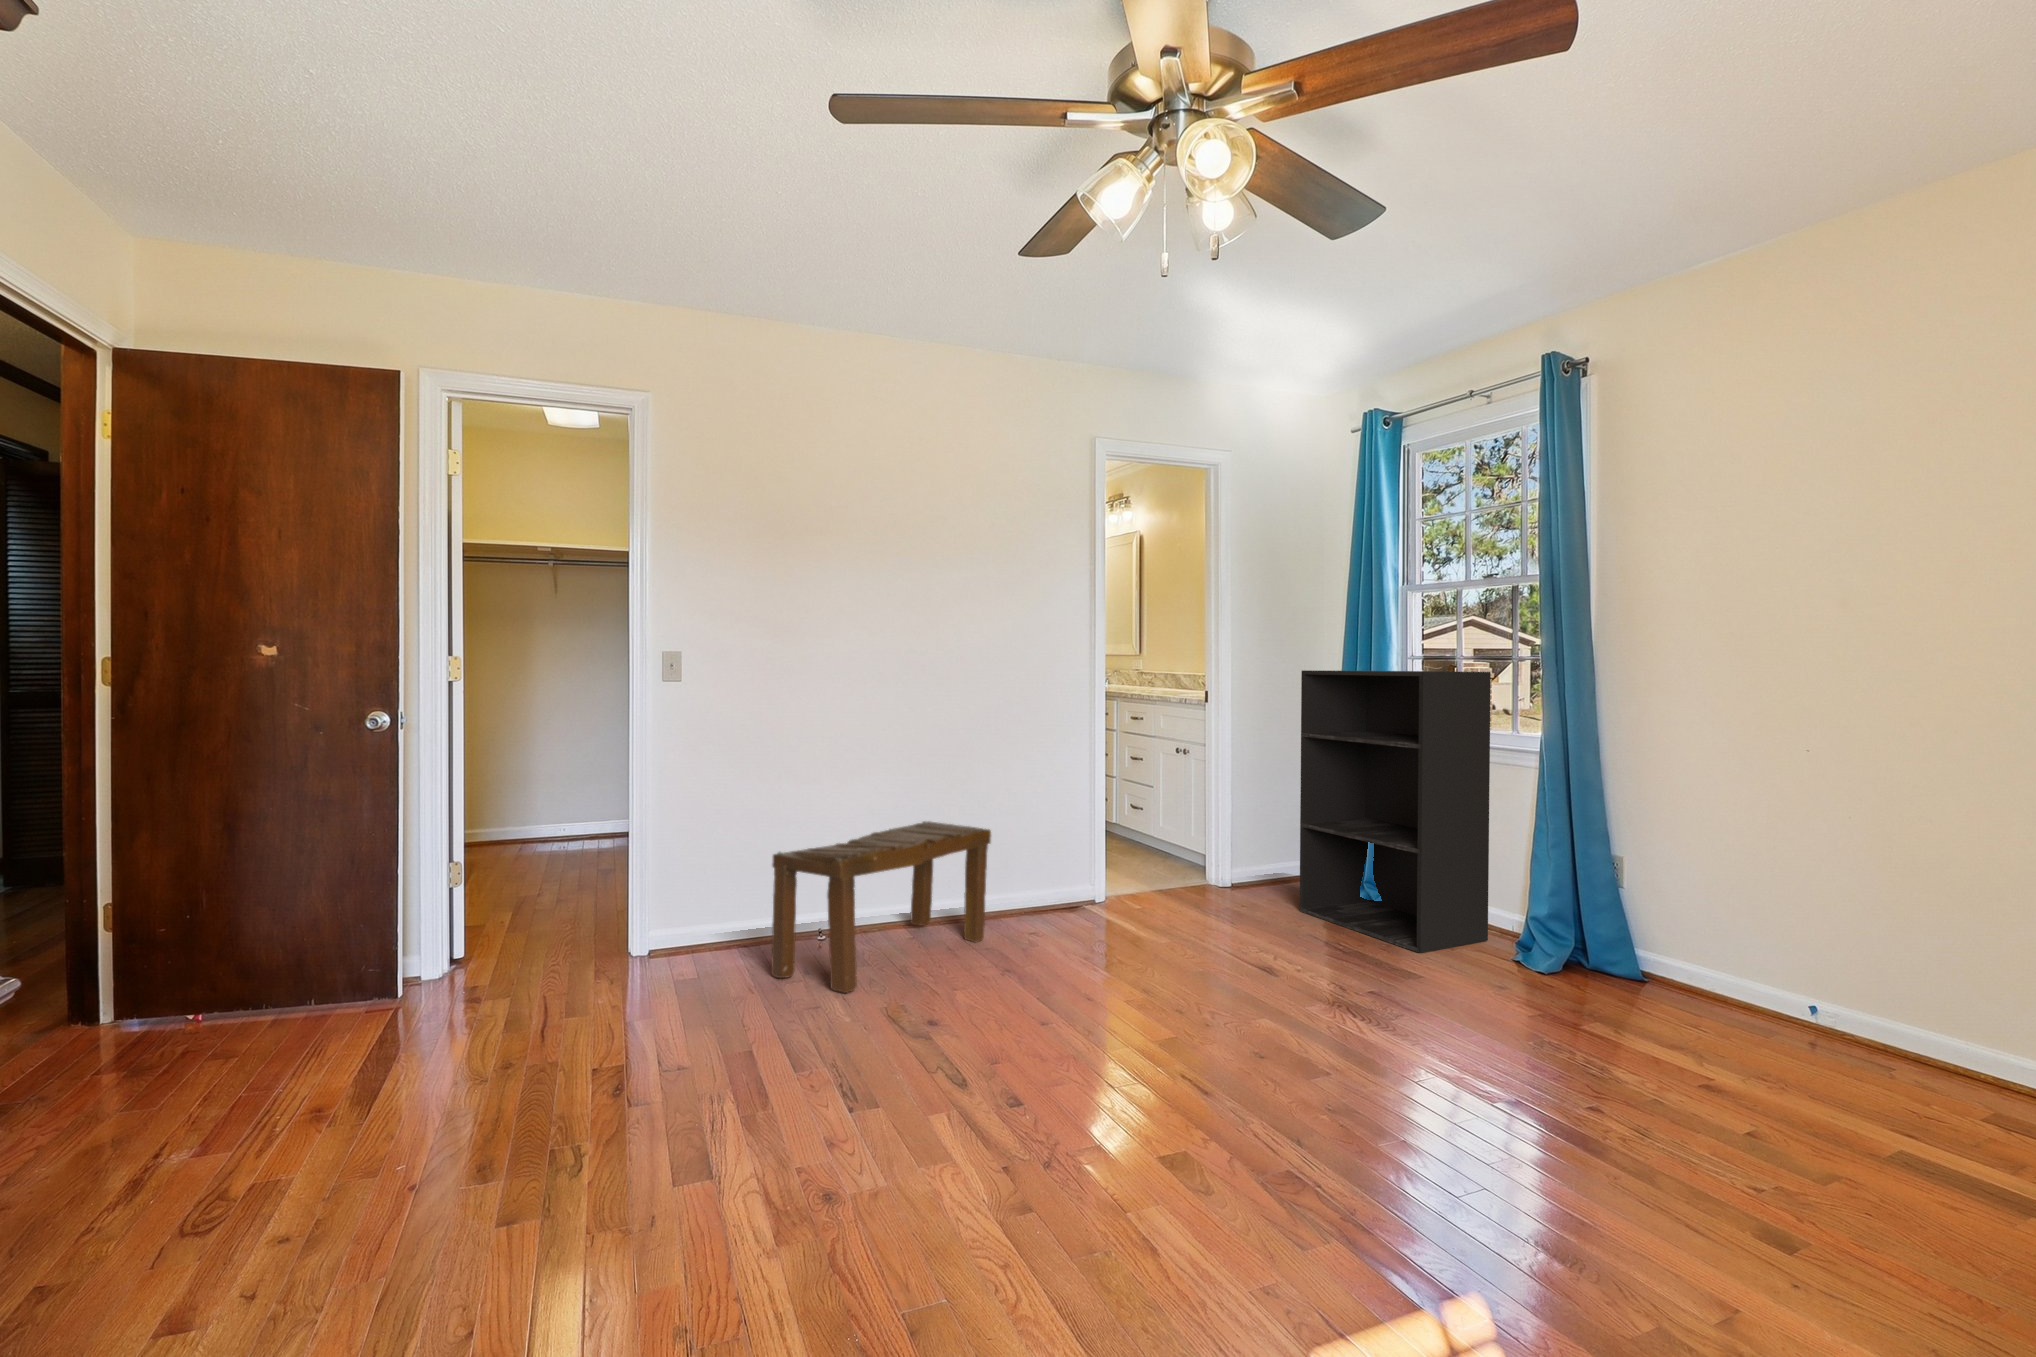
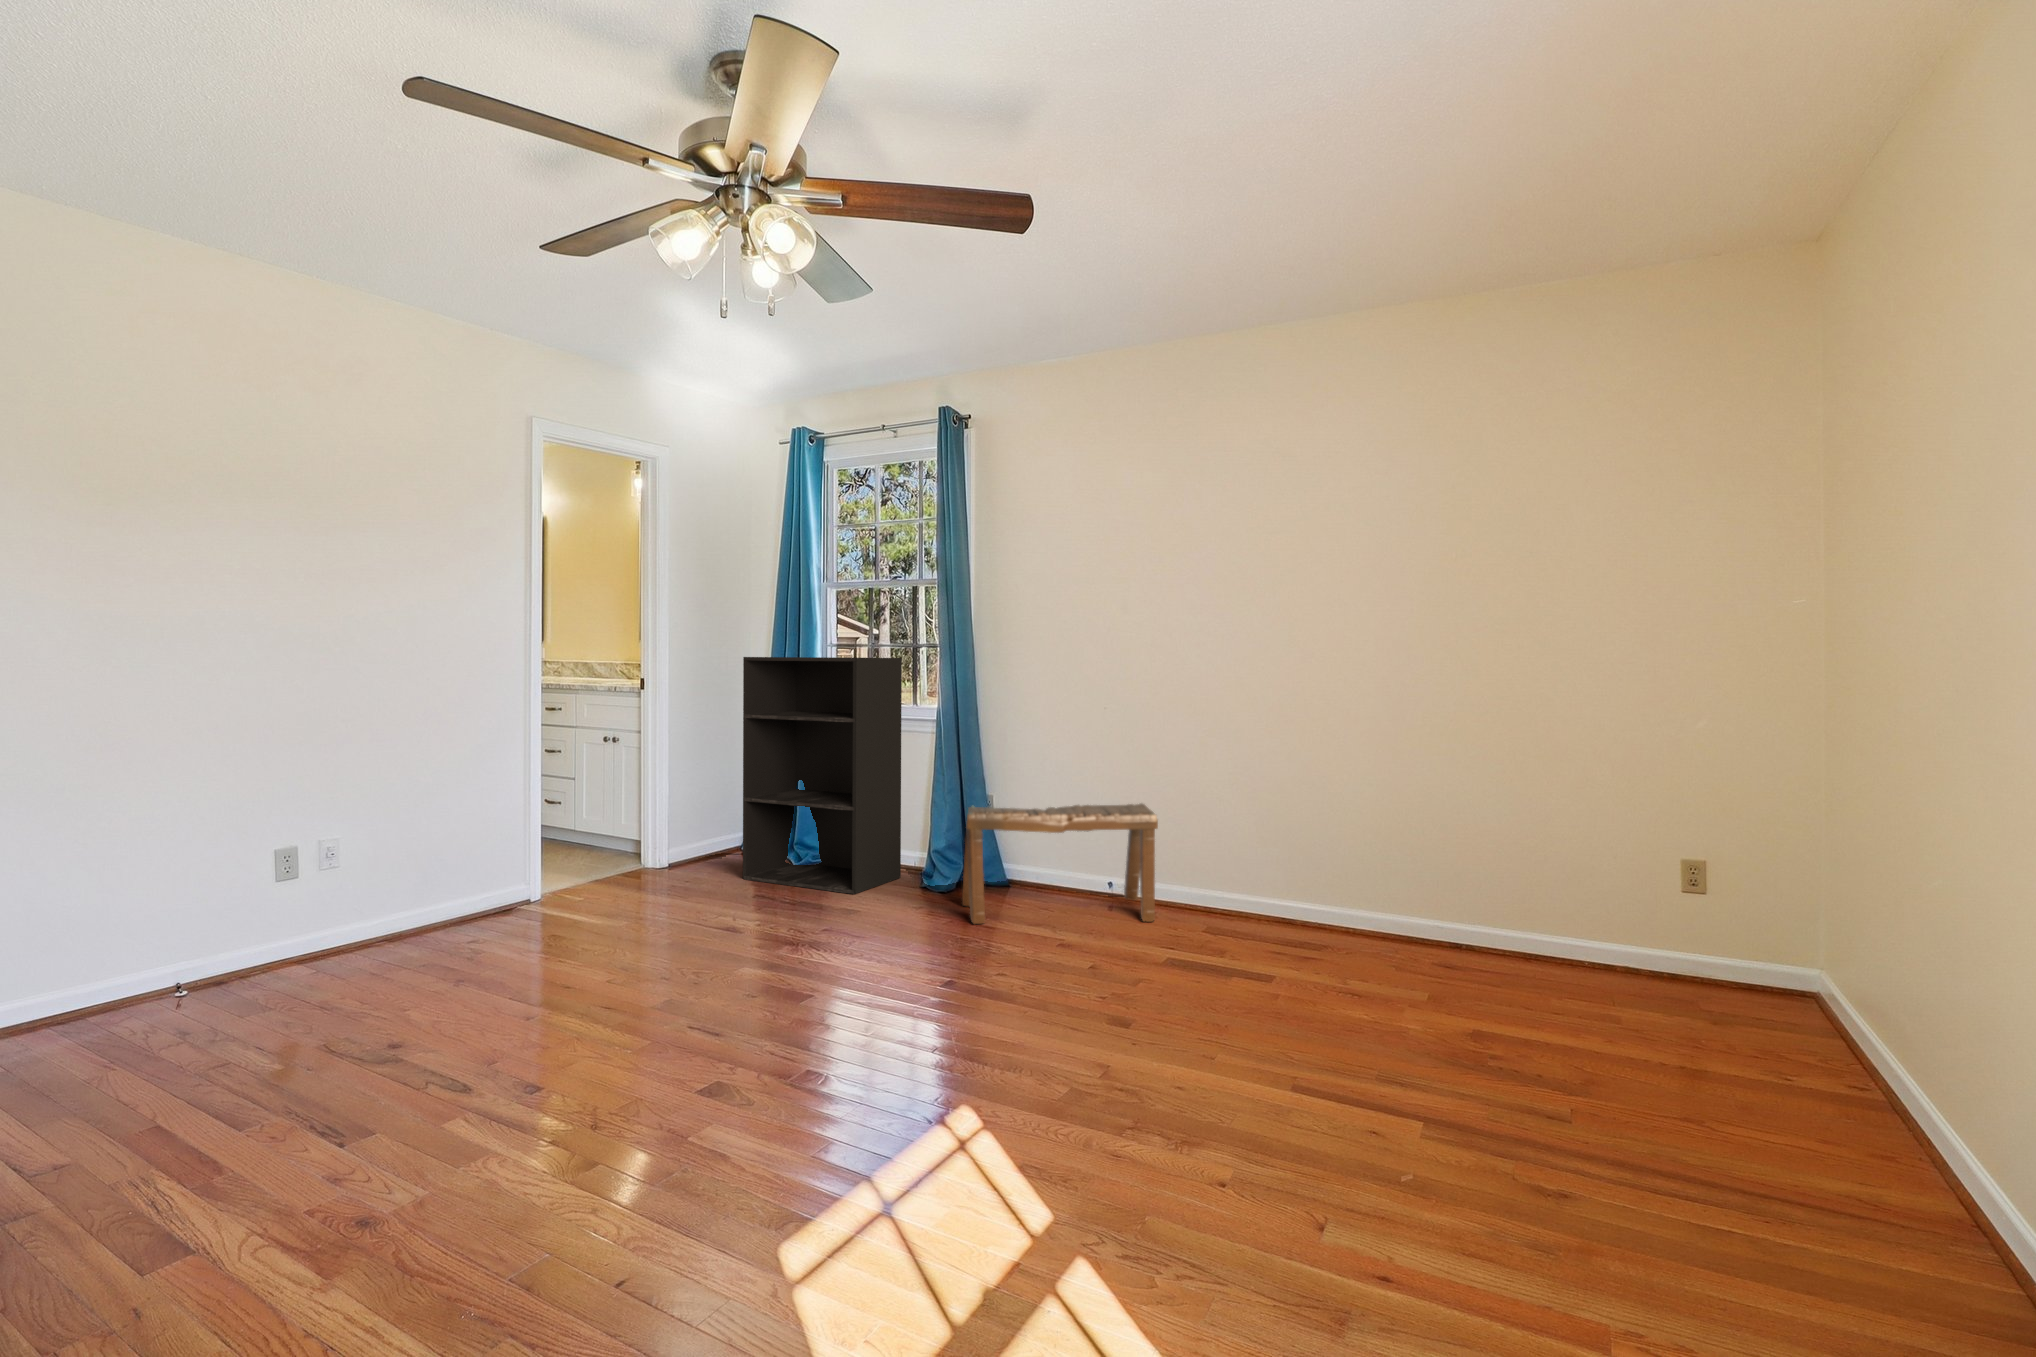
bench: present [771,821,991,993] -> present [962,803,1158,924]

